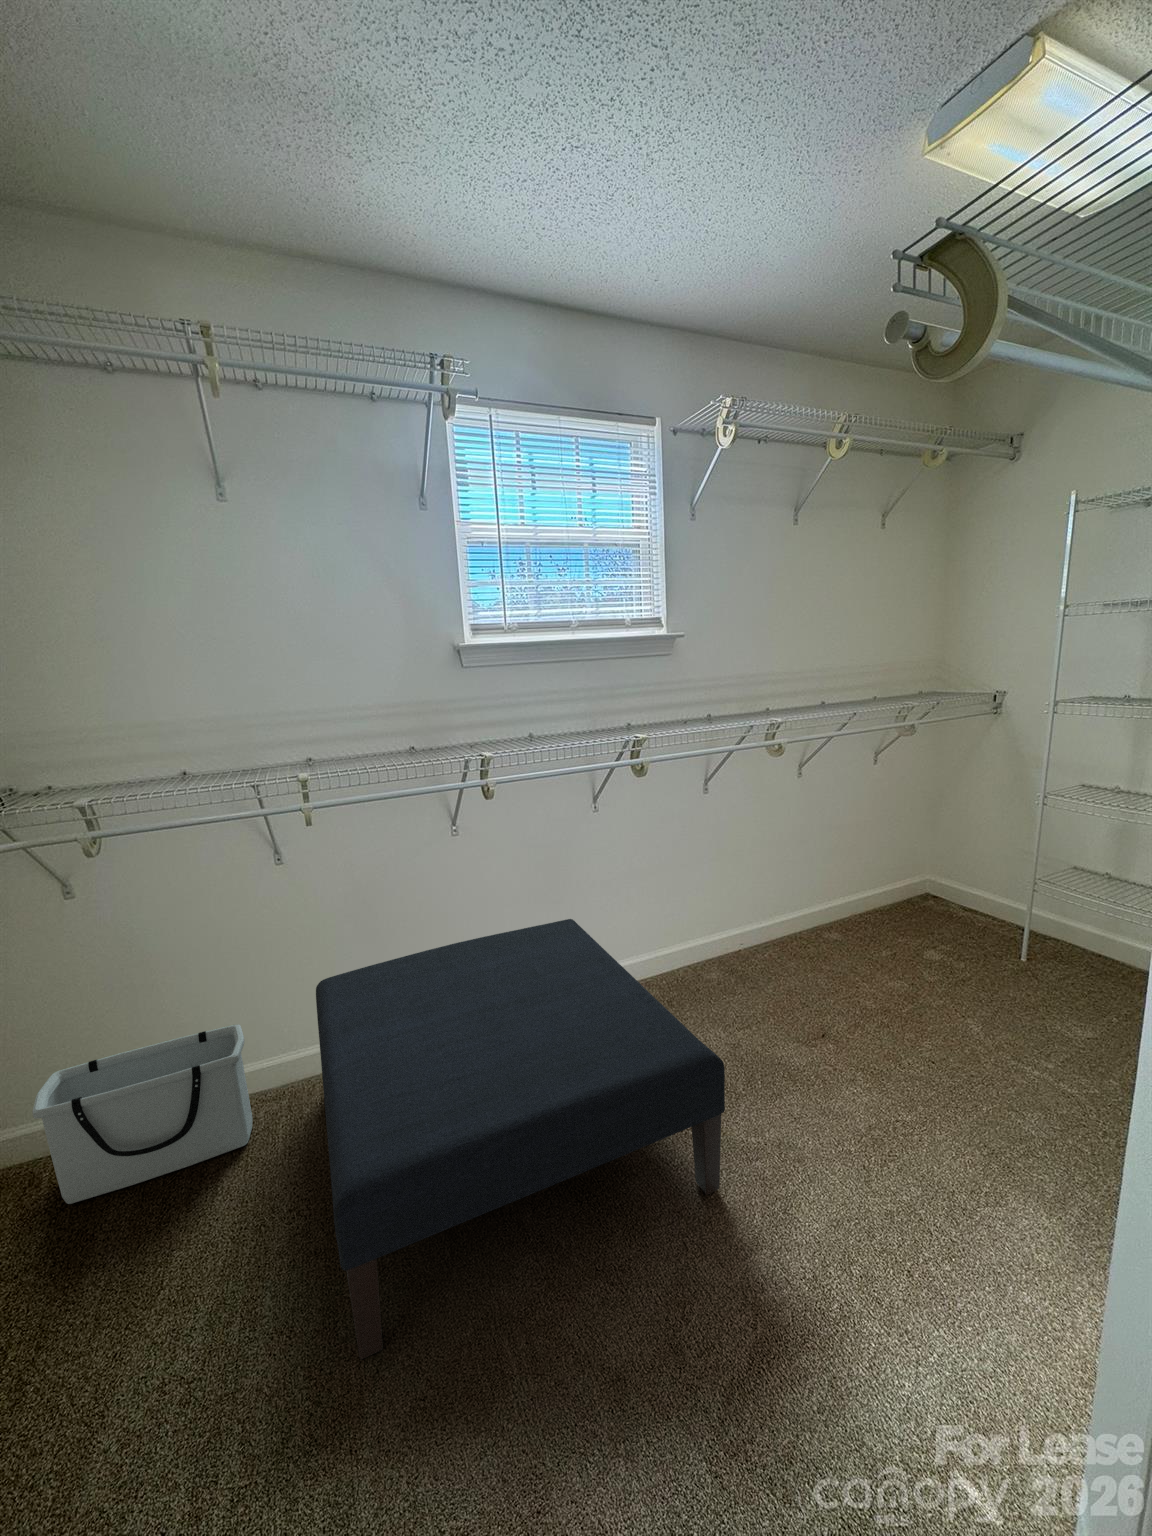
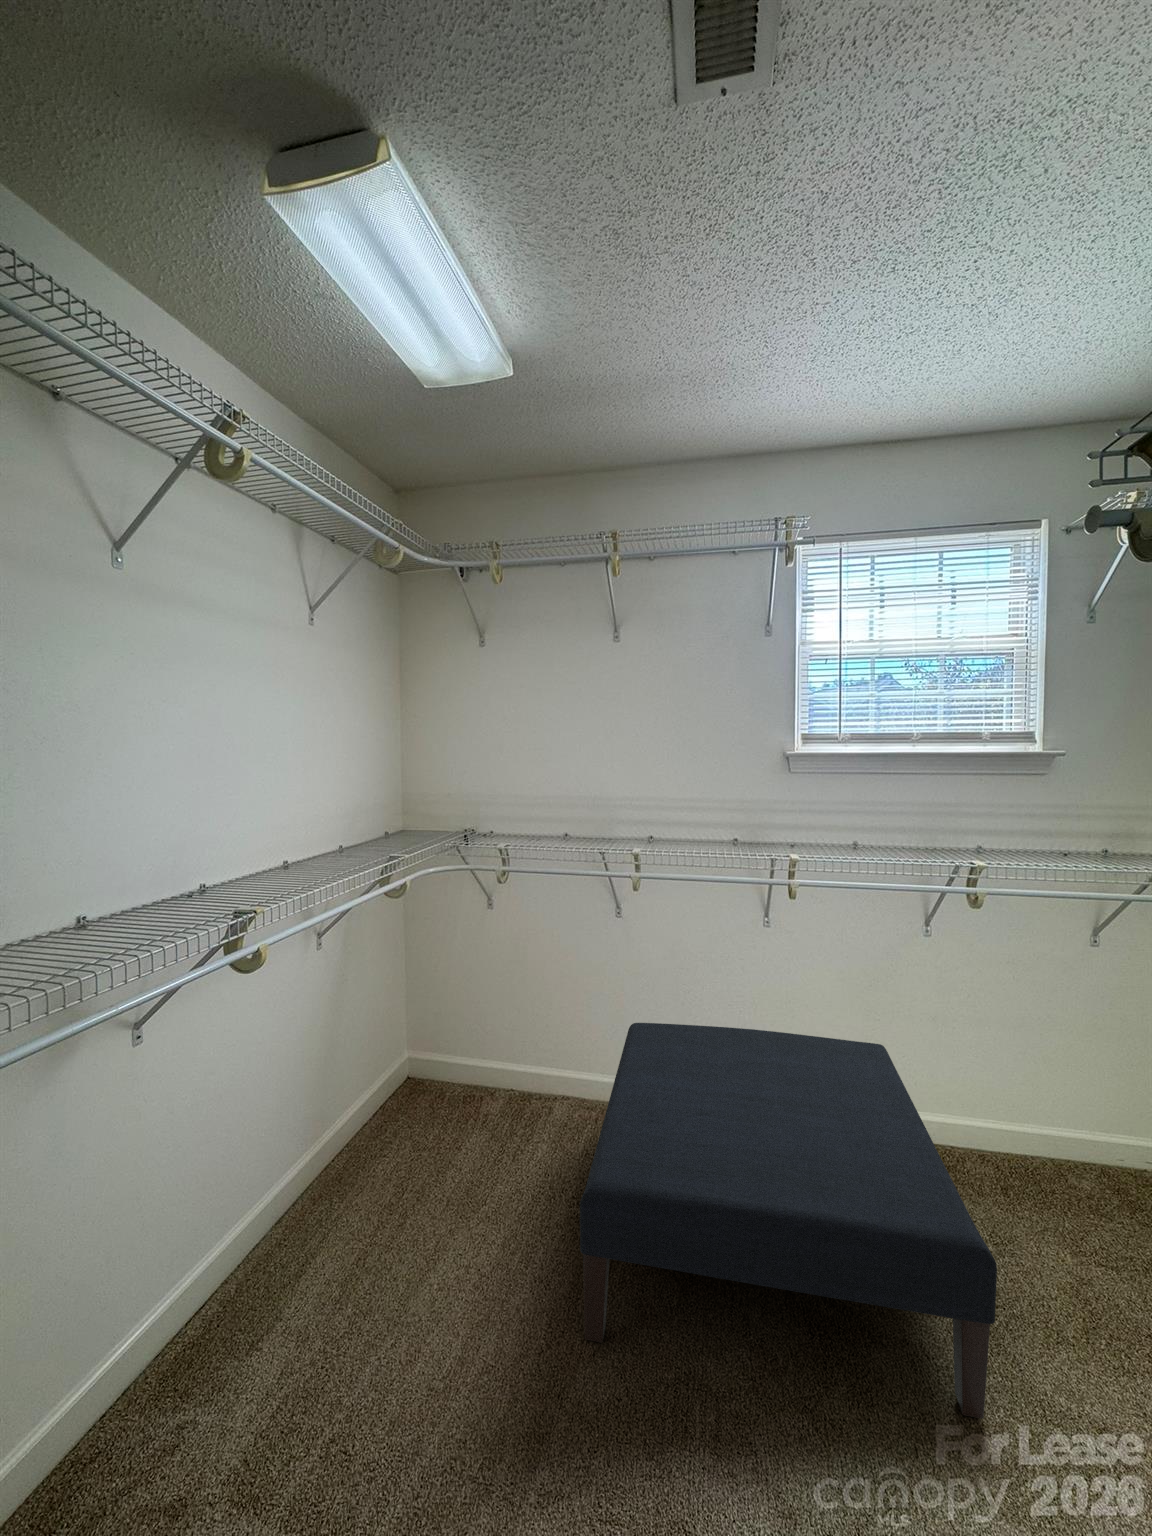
storage bin: present [33,1025,252,1204] -> none [443,1026,572,1135]

